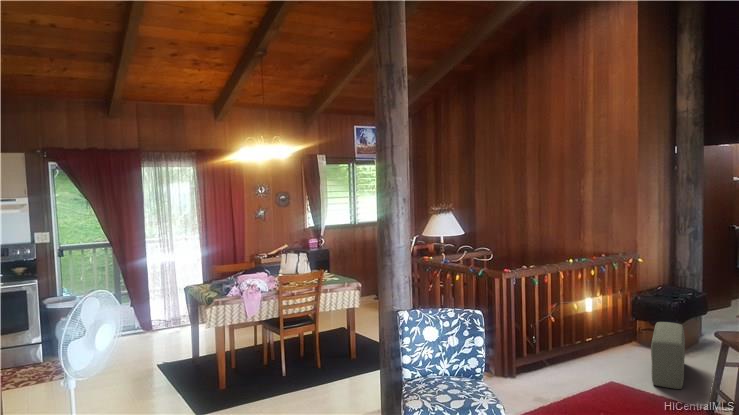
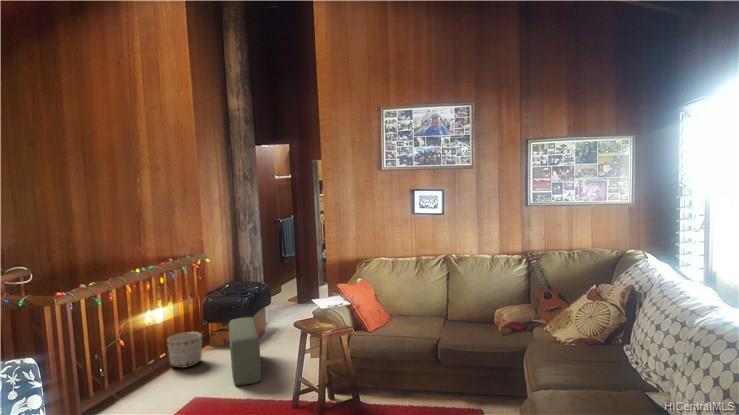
planter: none [593,324,627,356] -> present [167,332,202,368]

